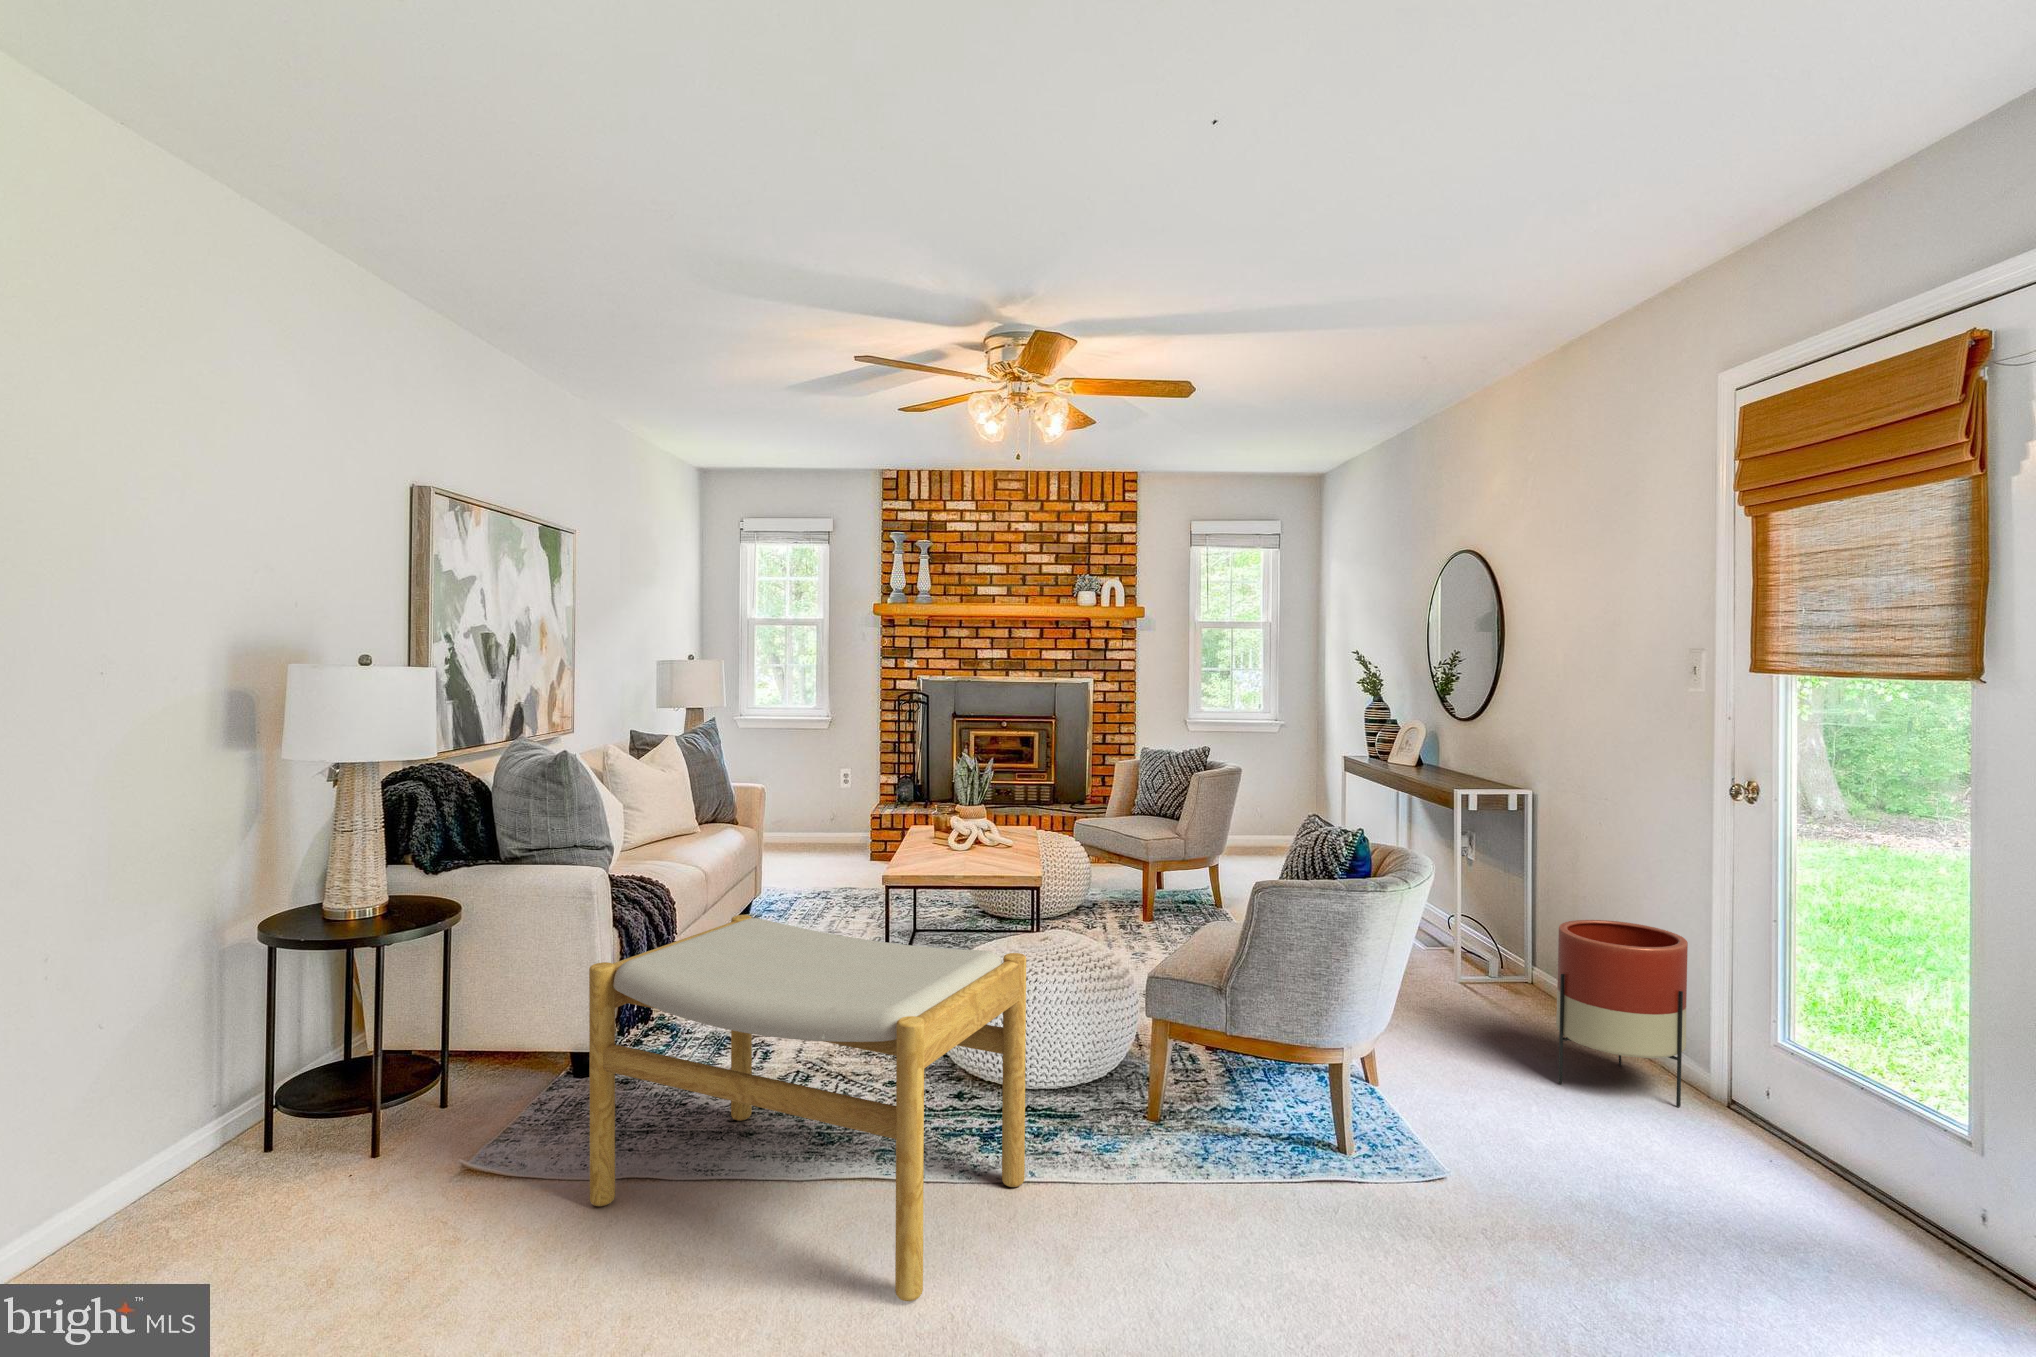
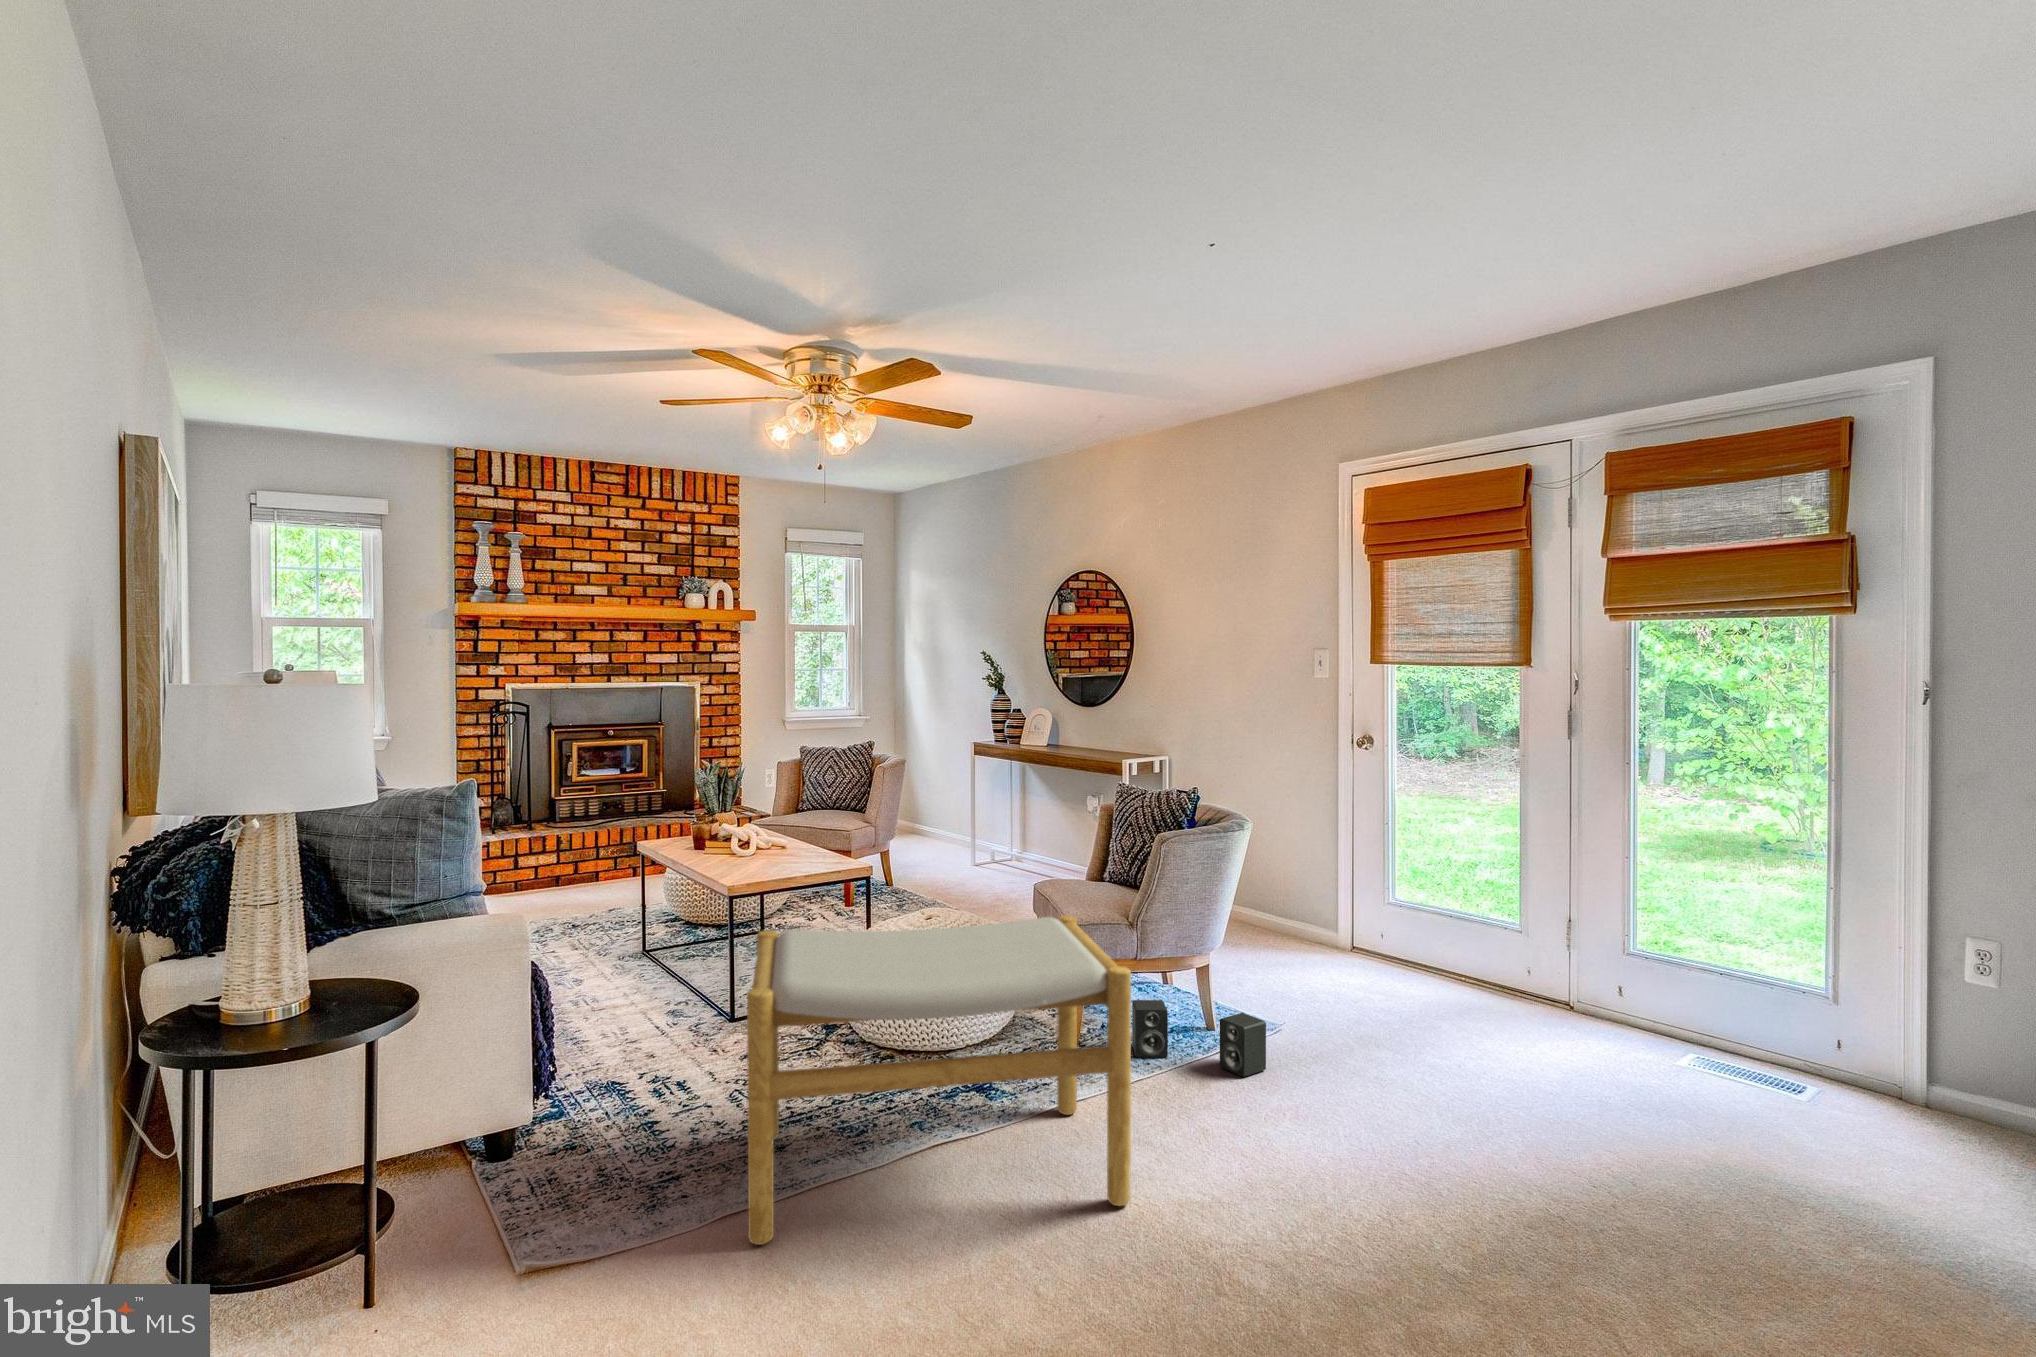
planter: present [1556,920,1688,1107] -> none [1264,841,1347,960]
speaker: none [1179,1079,1313,1214] -> present [1132,1000,1266,1077]

